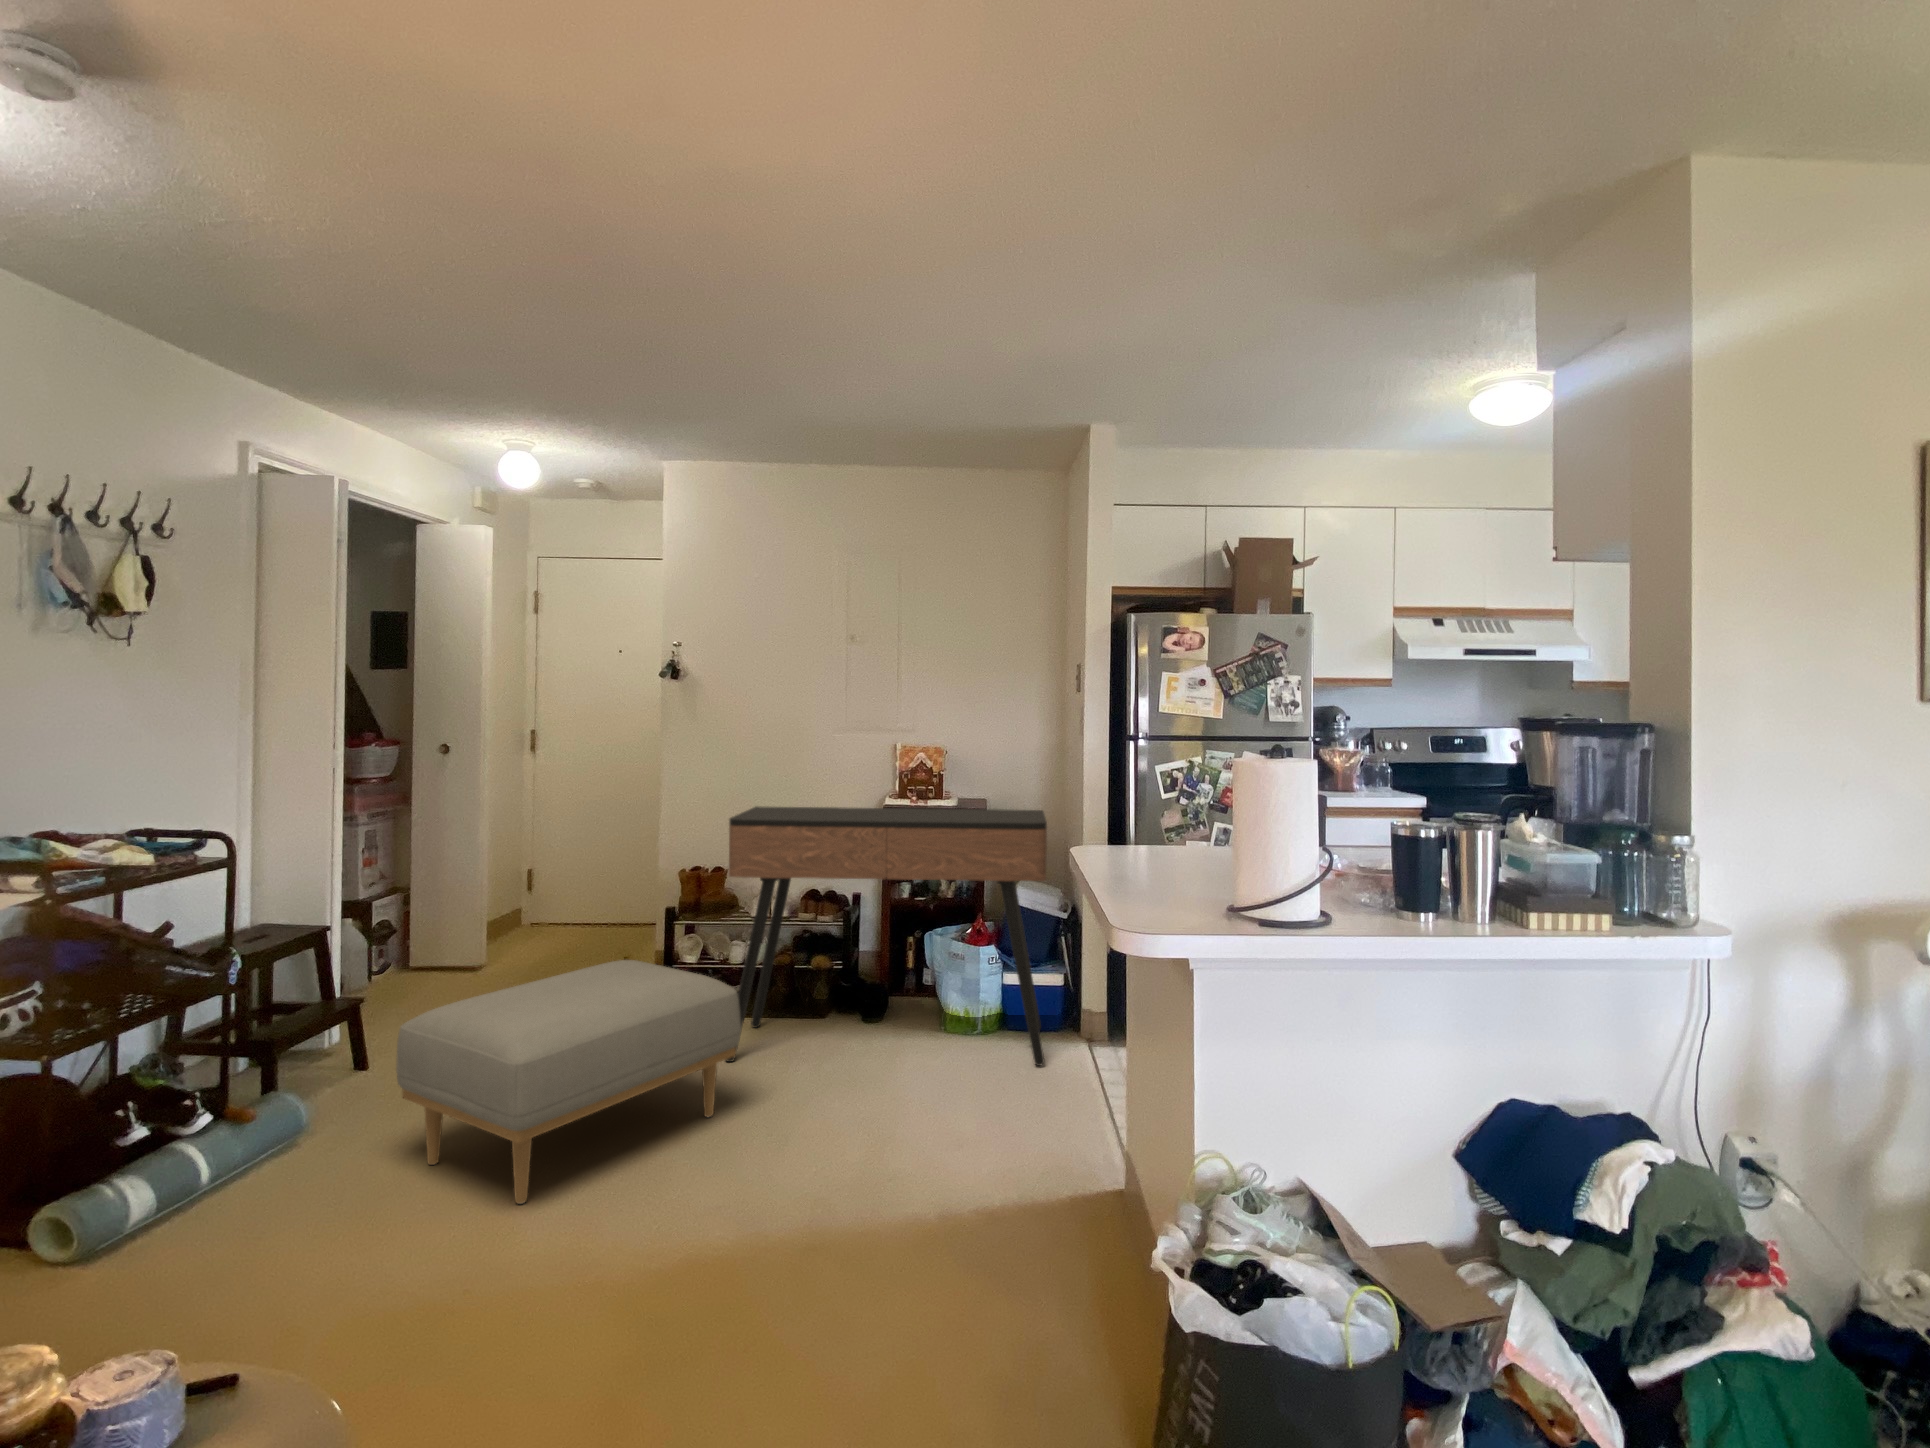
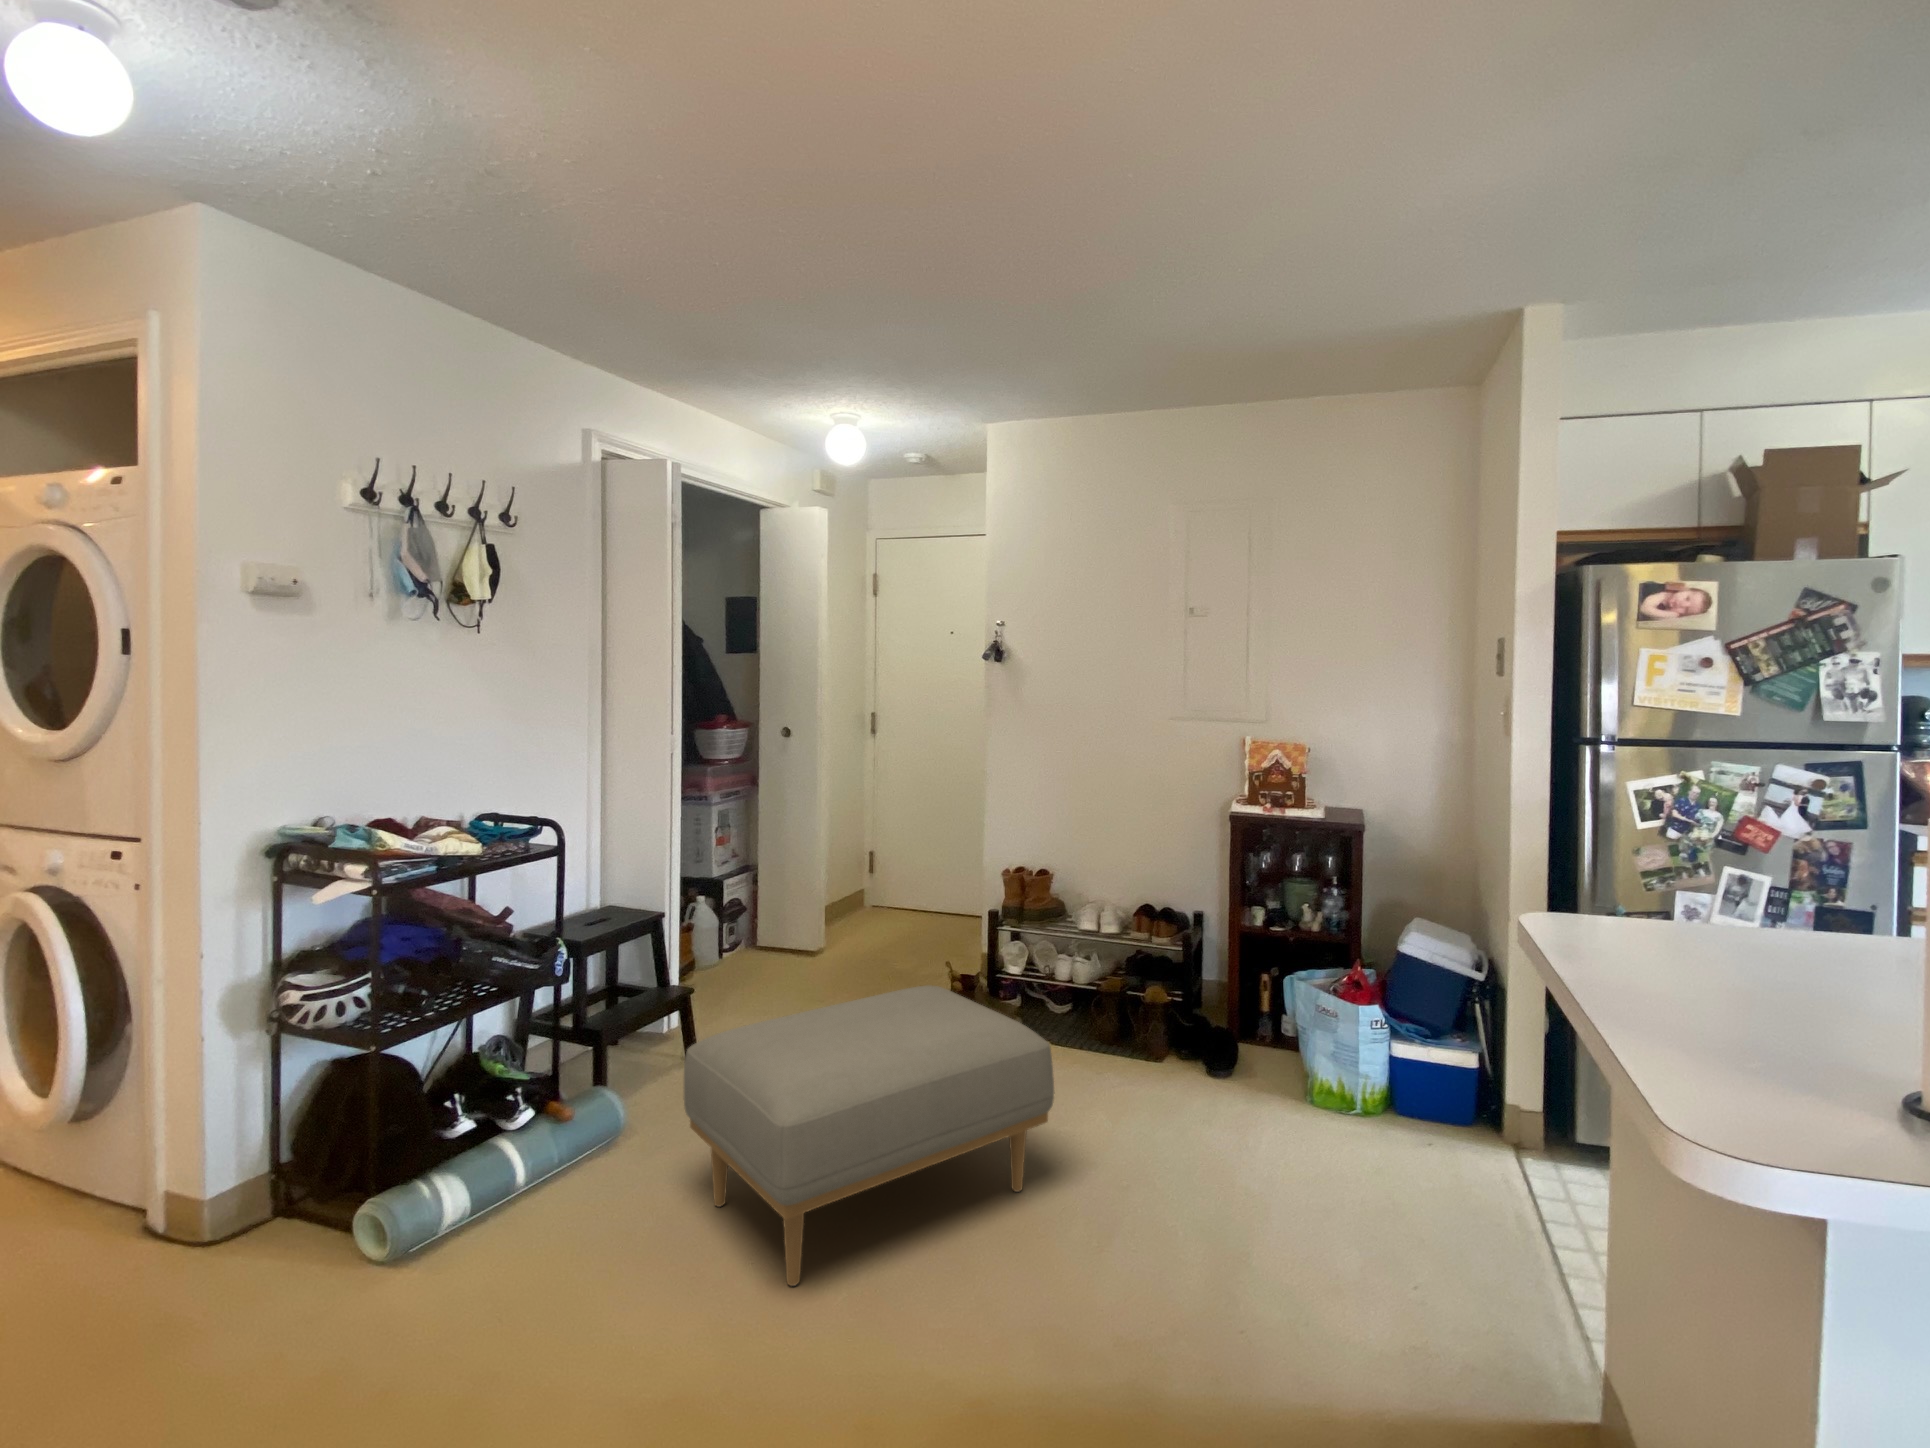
console table: present [726,806,1047,1066] -> none [1043,810,1459,1181]

